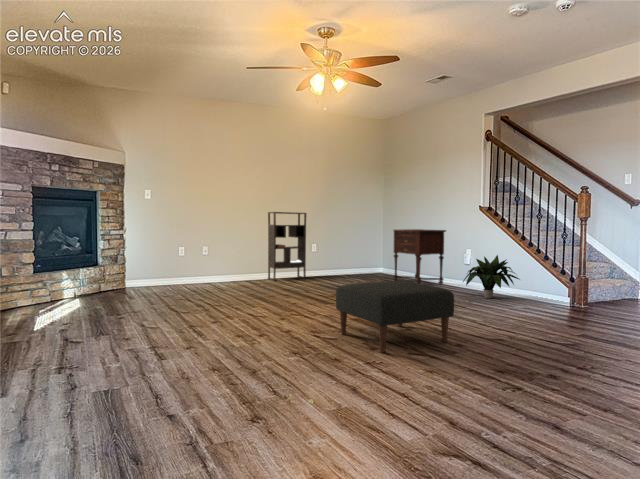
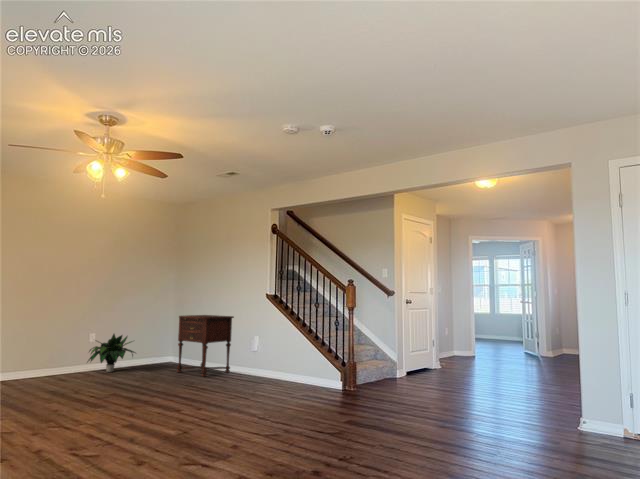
bookshelf: present [268,212,306,281] -> none [14,295,76,382]
potted plant: present [463,255,520,298] -> present [88,334,135,372]
ottoman: present [336,281,454,353] -> none [104,379,235,465]

